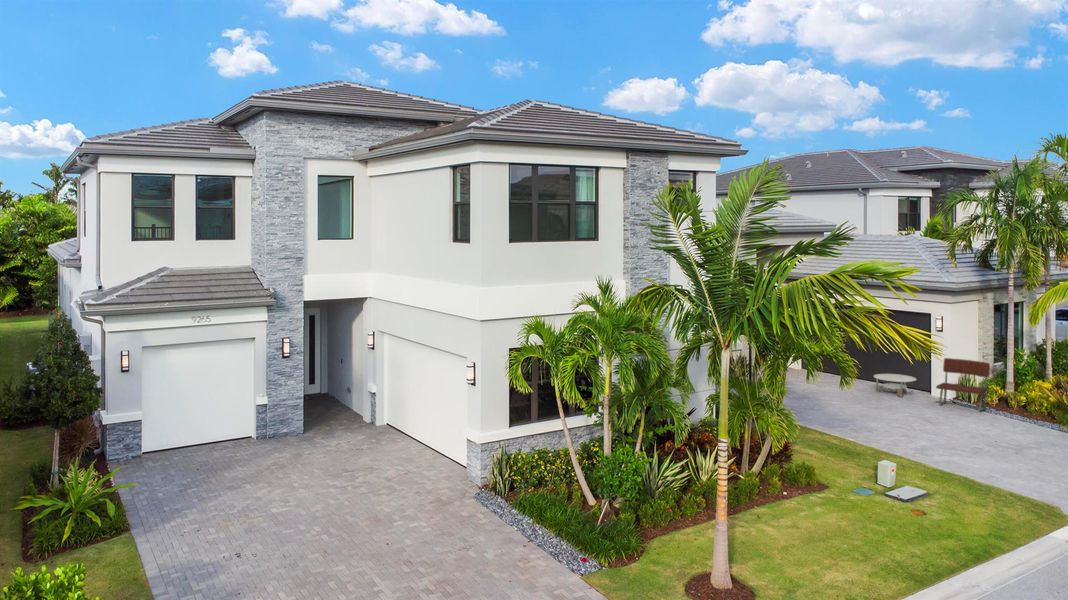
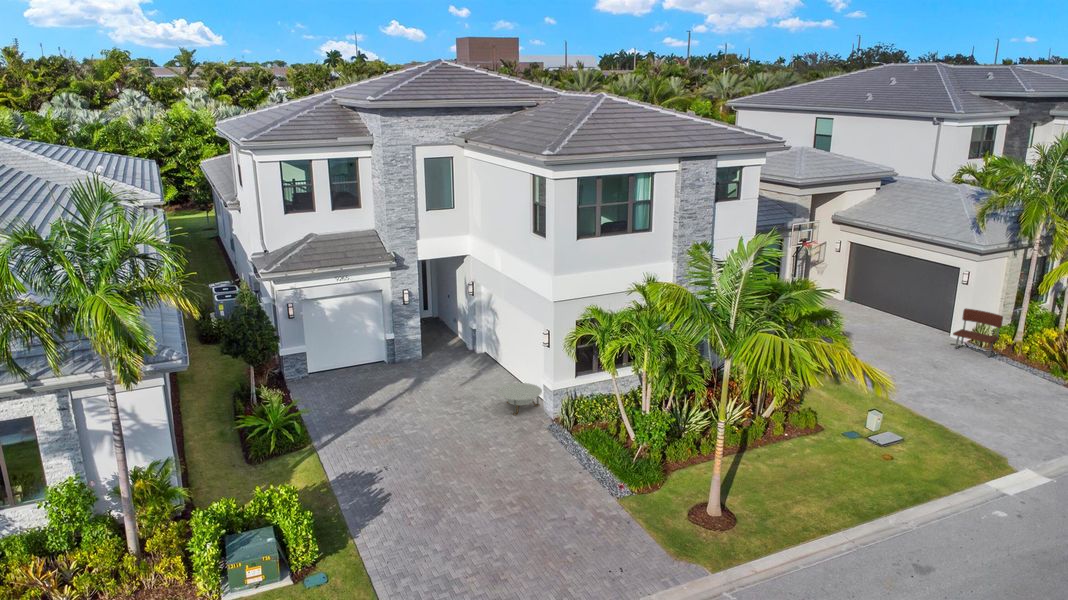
round table: present [874,374,916,397] -> present [499,383,542,415]

